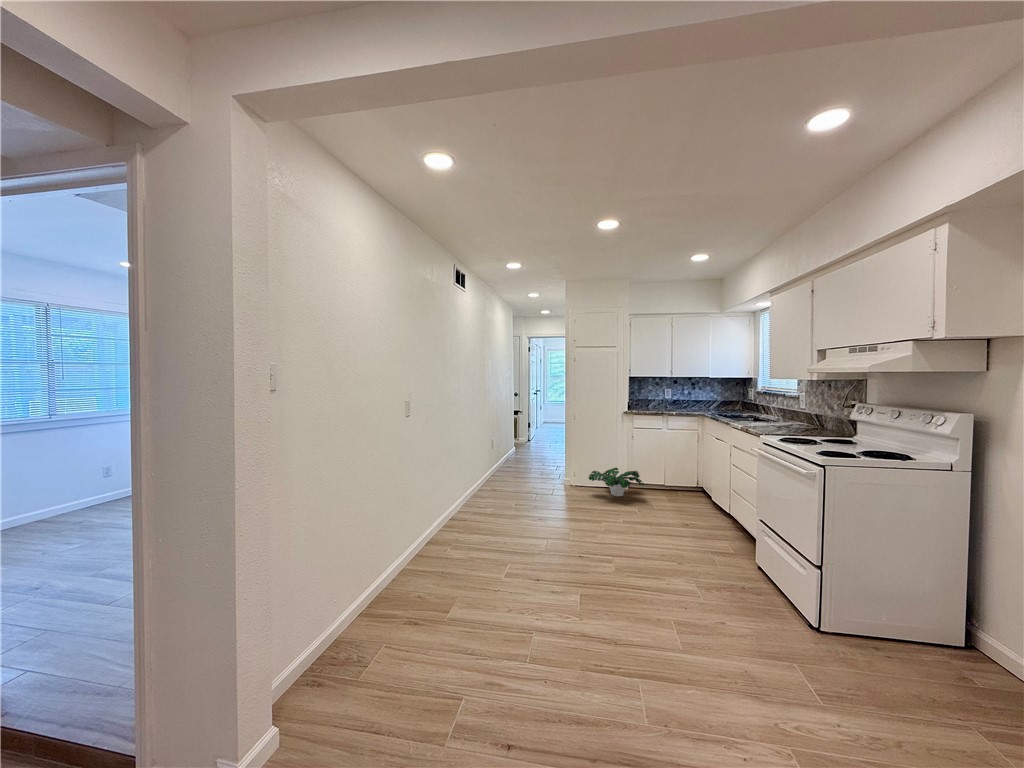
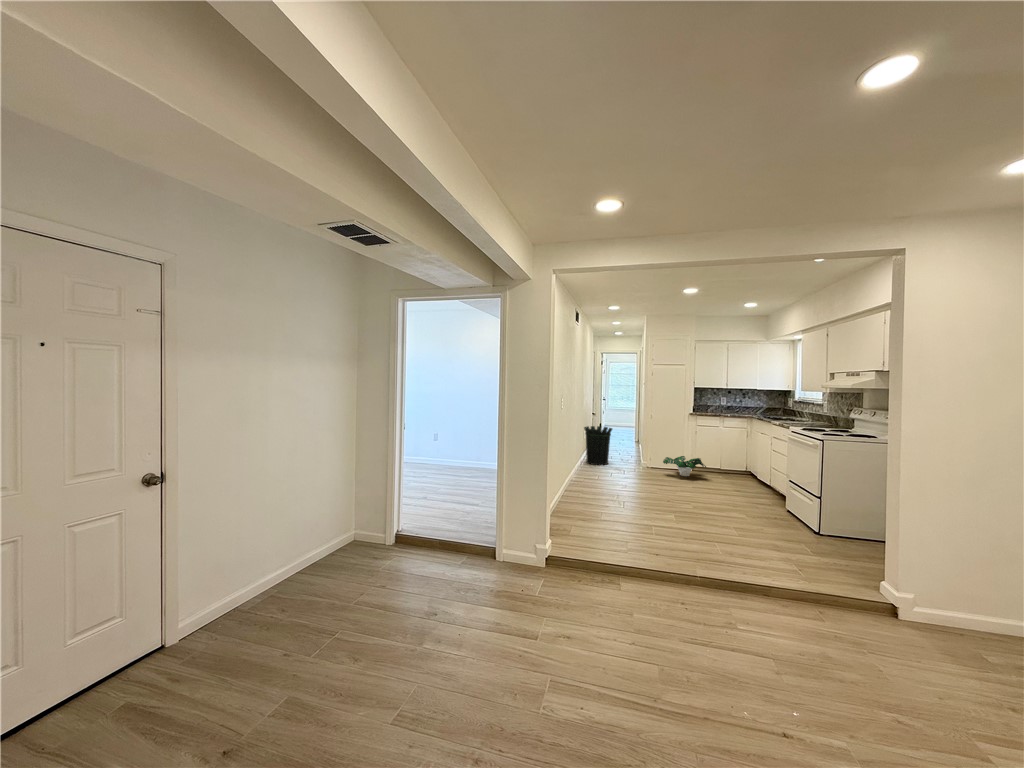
waste bin: none [493,429,530,481] -> present [584,426,612,465]

